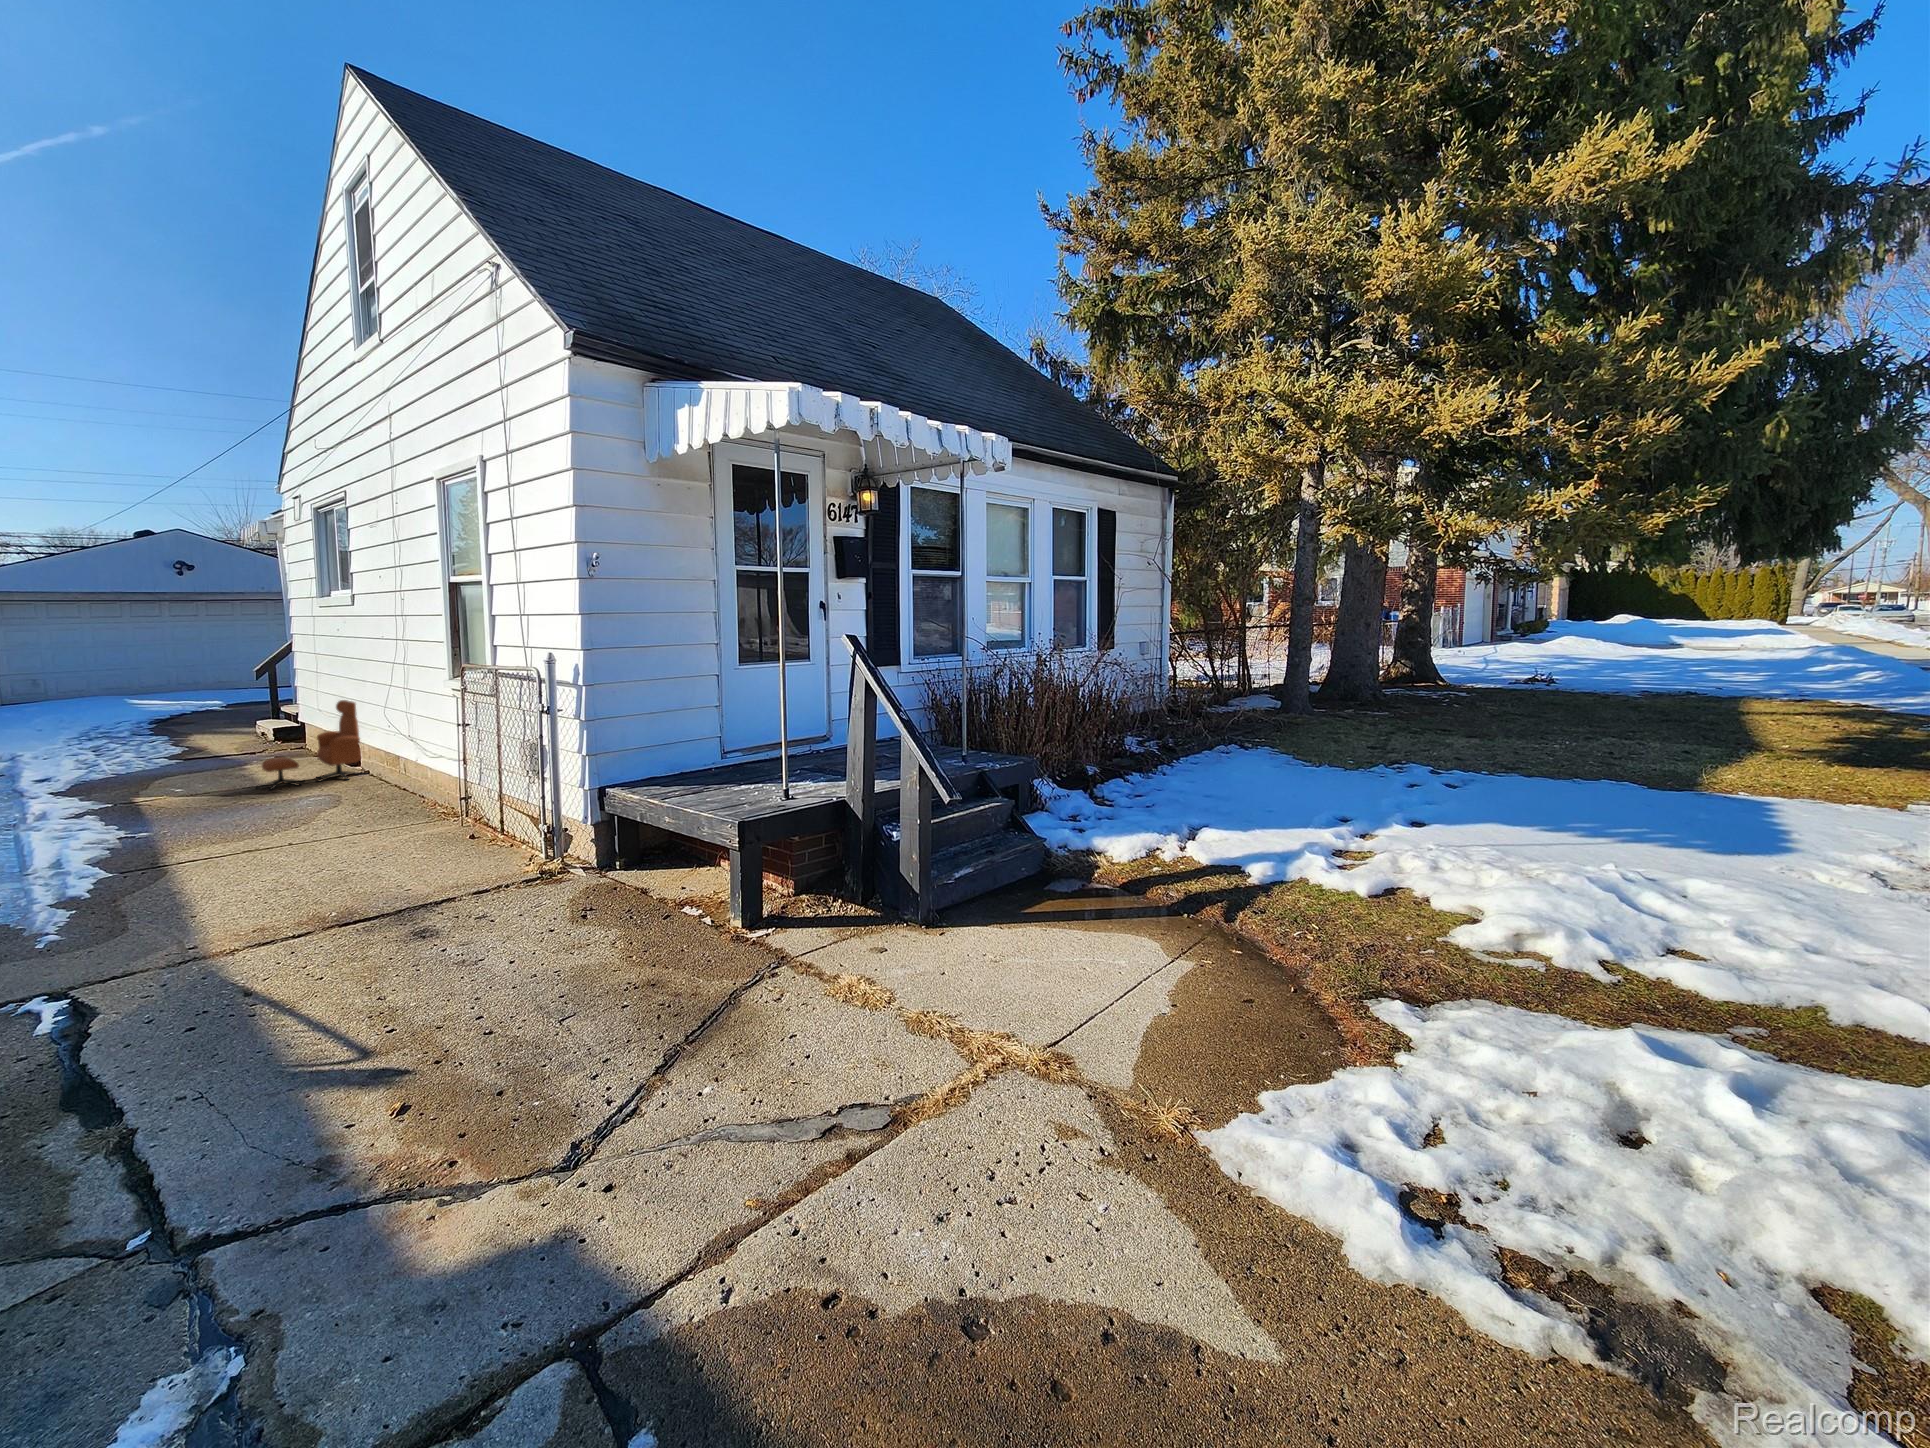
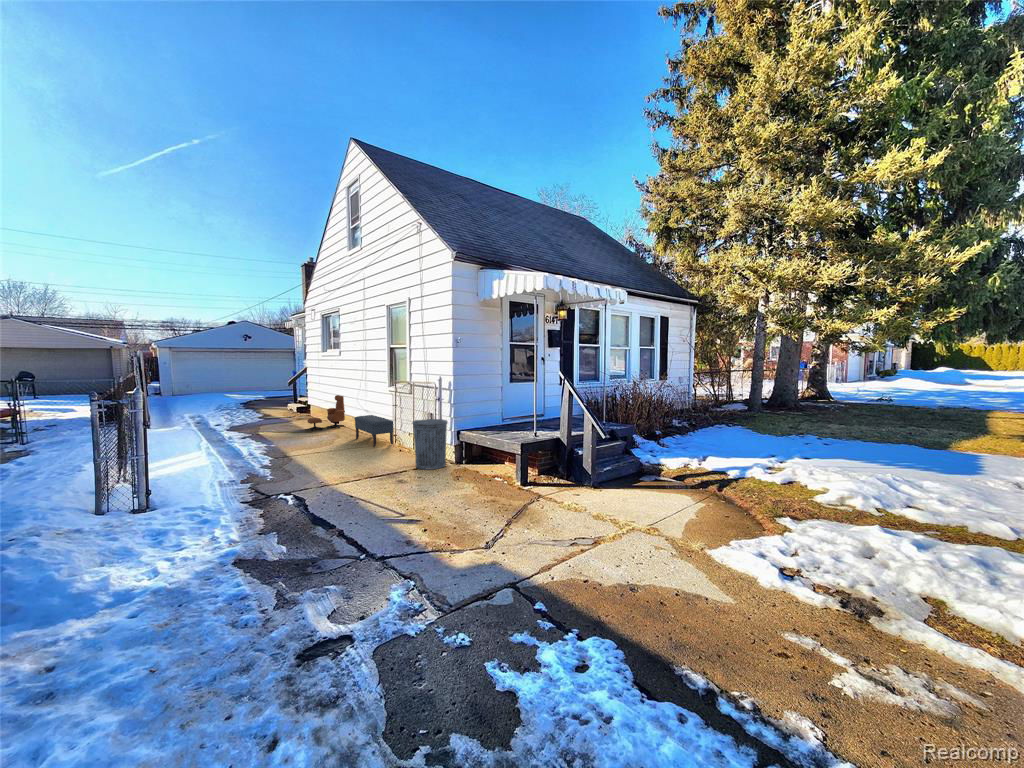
bench: none [366,749,460,830] -> present [354,415,393,447]
trash can: none [471,761,569,893] -> present [412,419,448,470]

